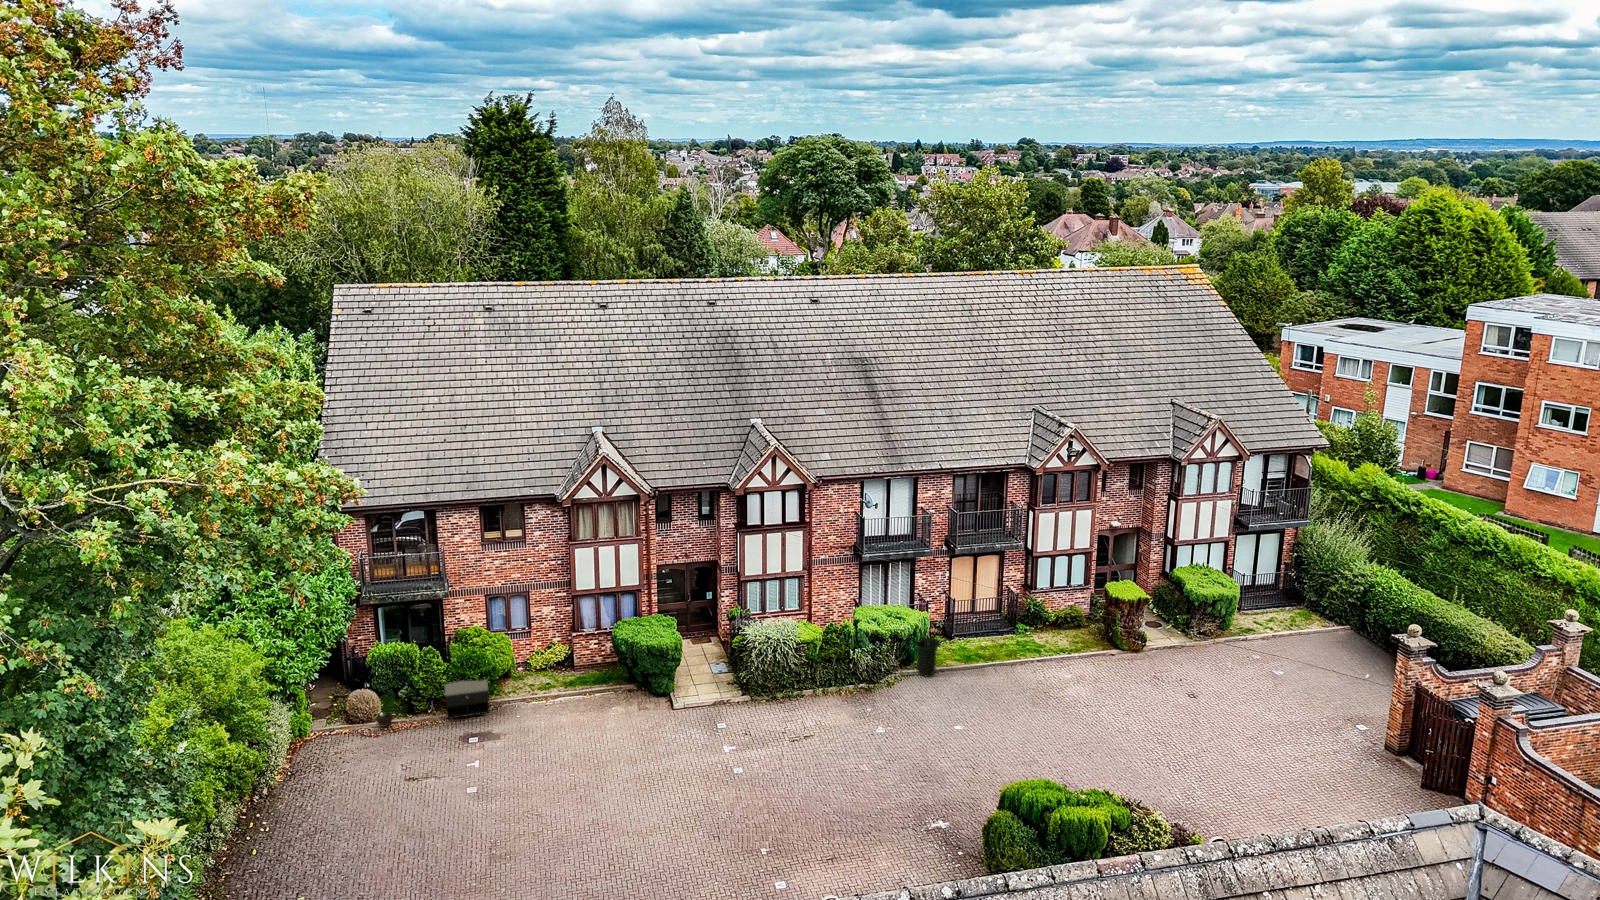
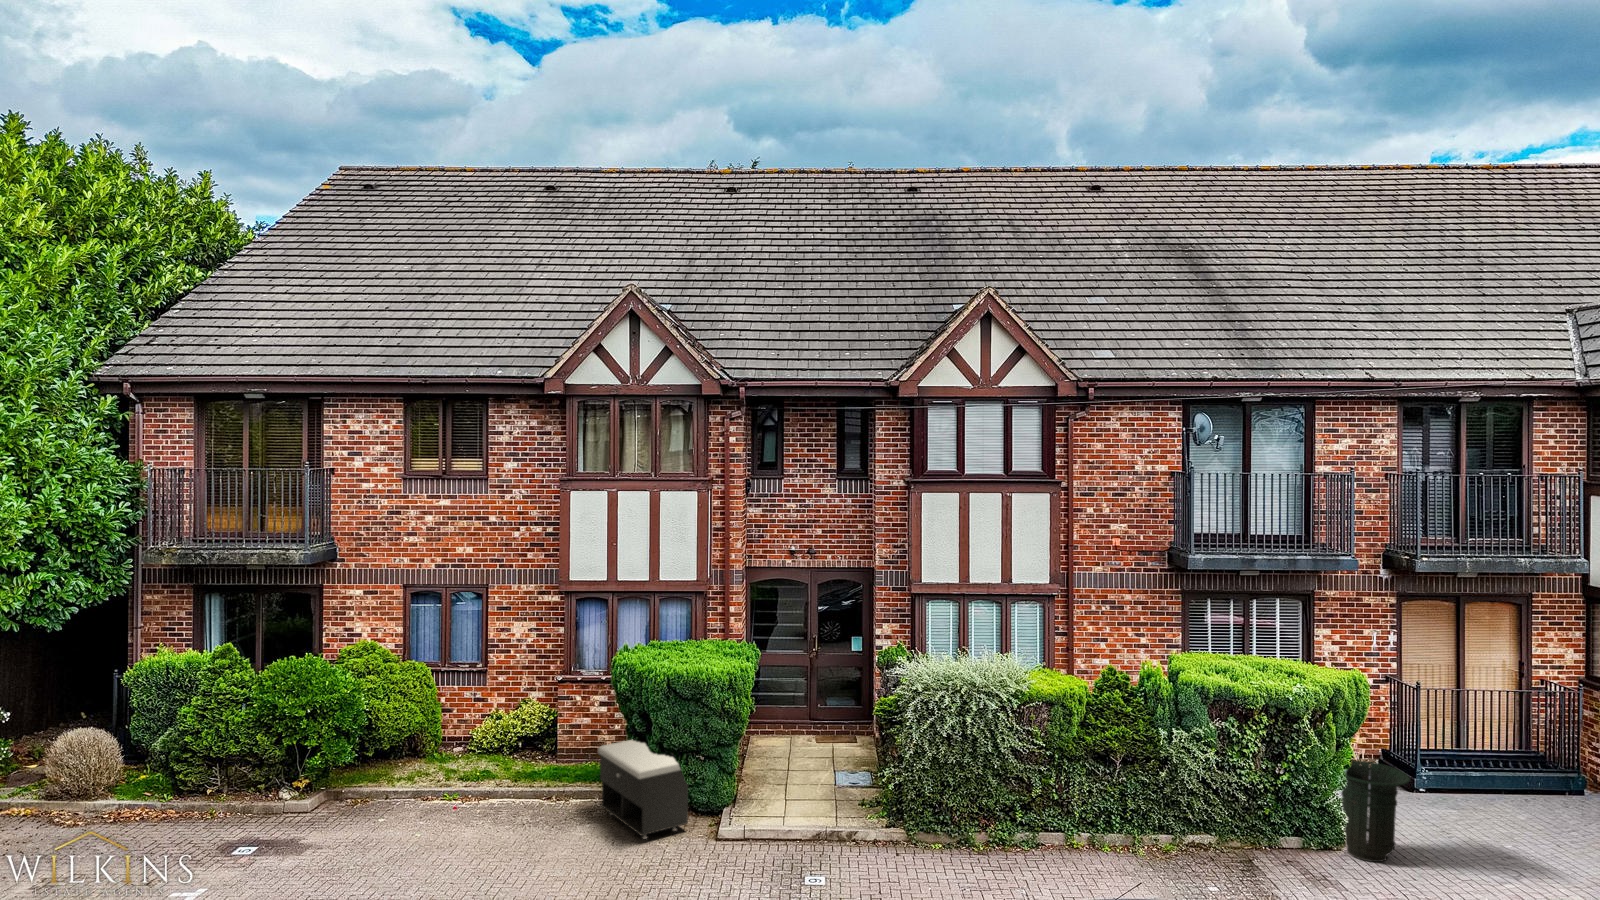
storage bench: present [445,680,490,719] -> present [598,740,688,839]
potted tree: present [376,696,395,727] -> none [82,744,136,821]

